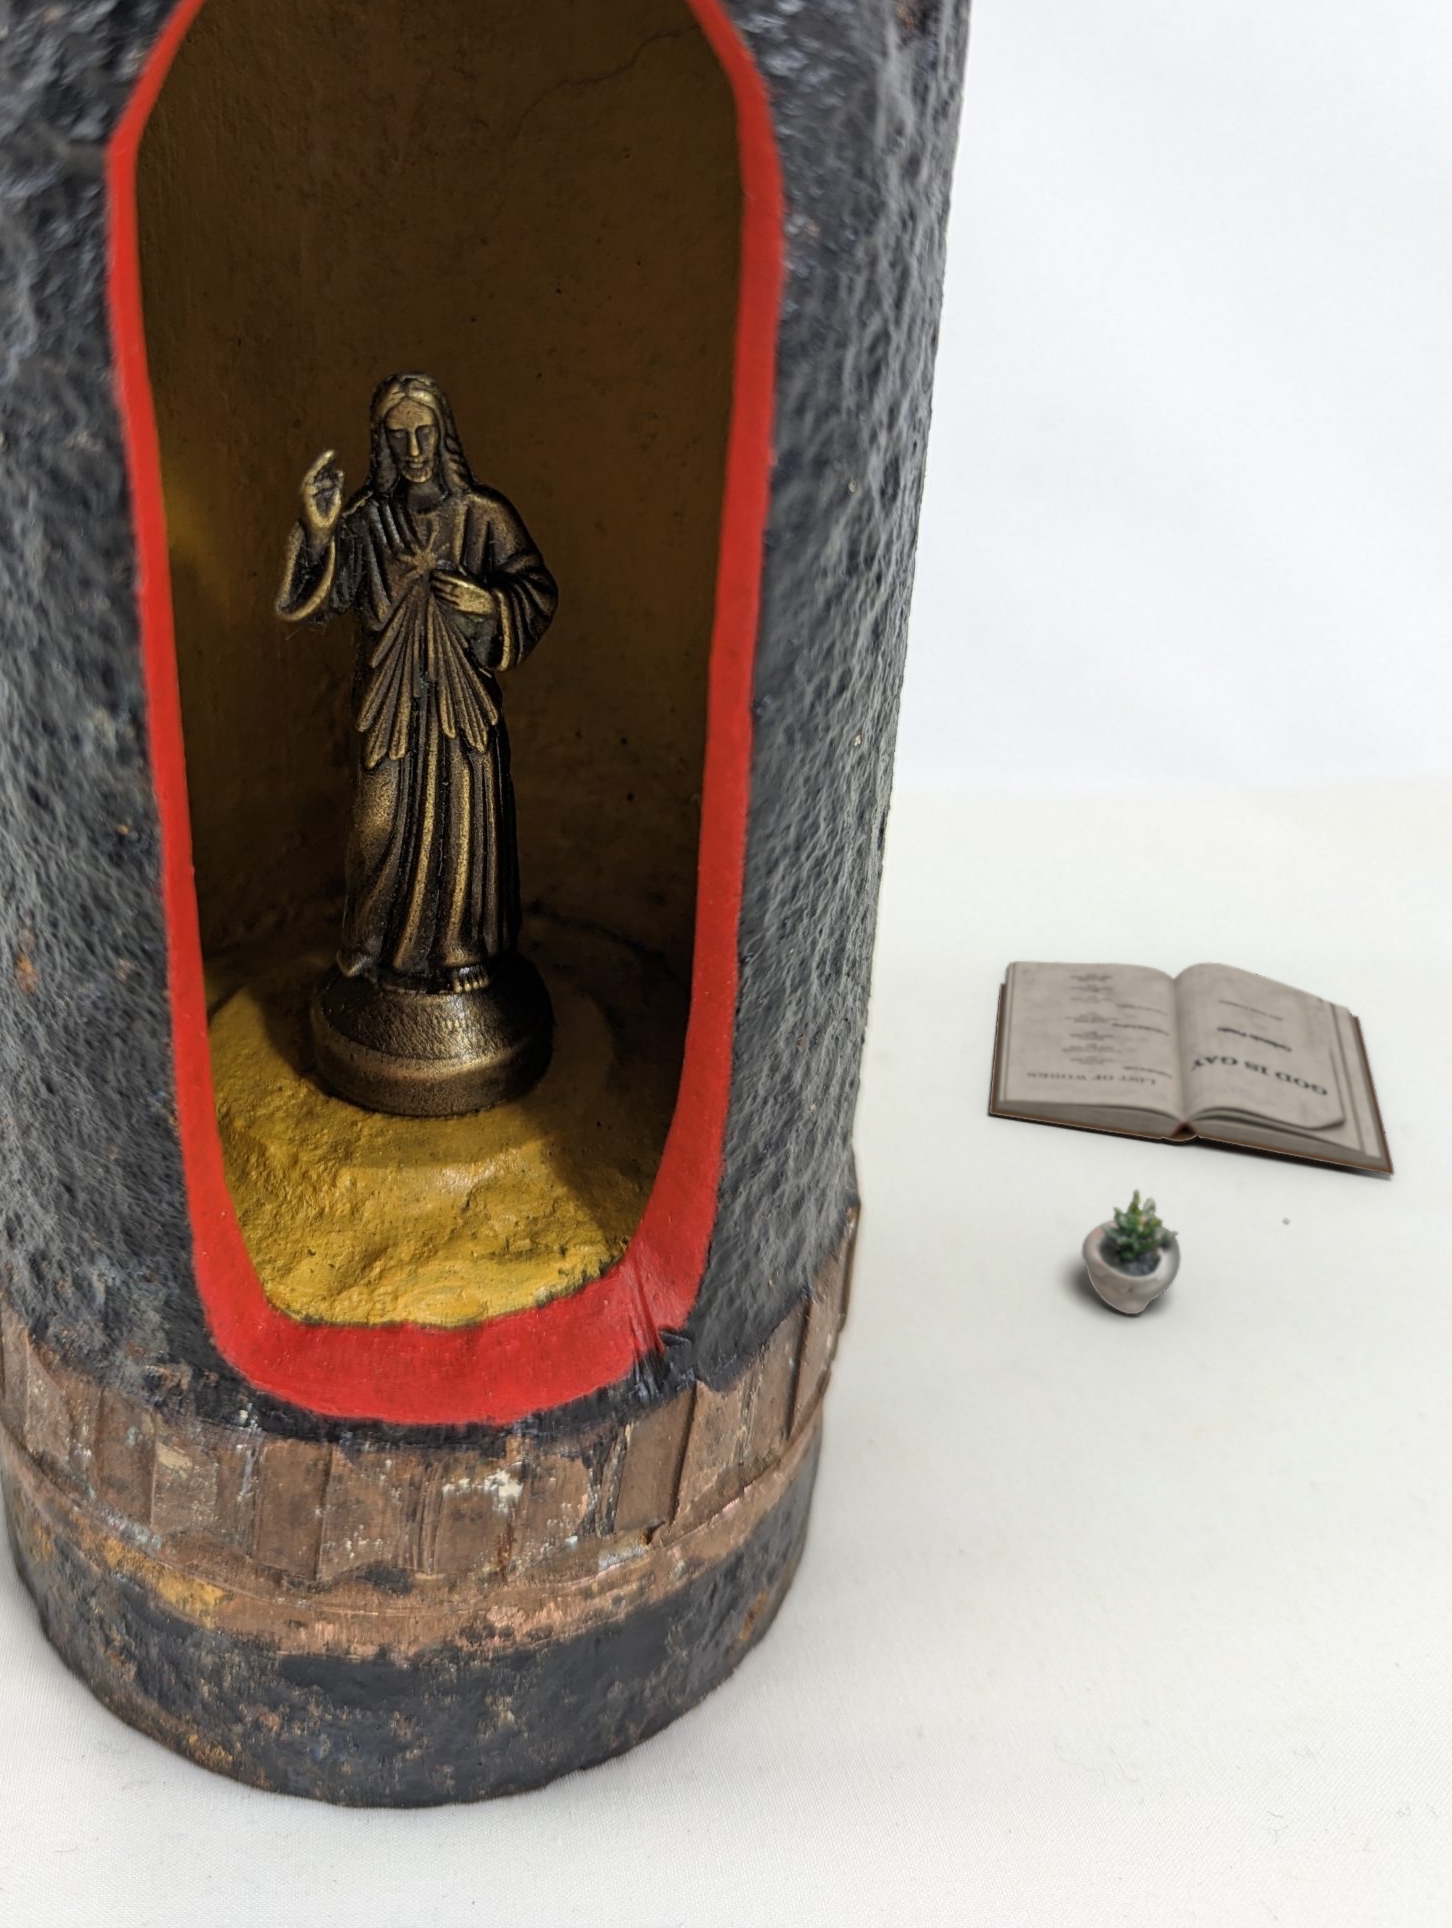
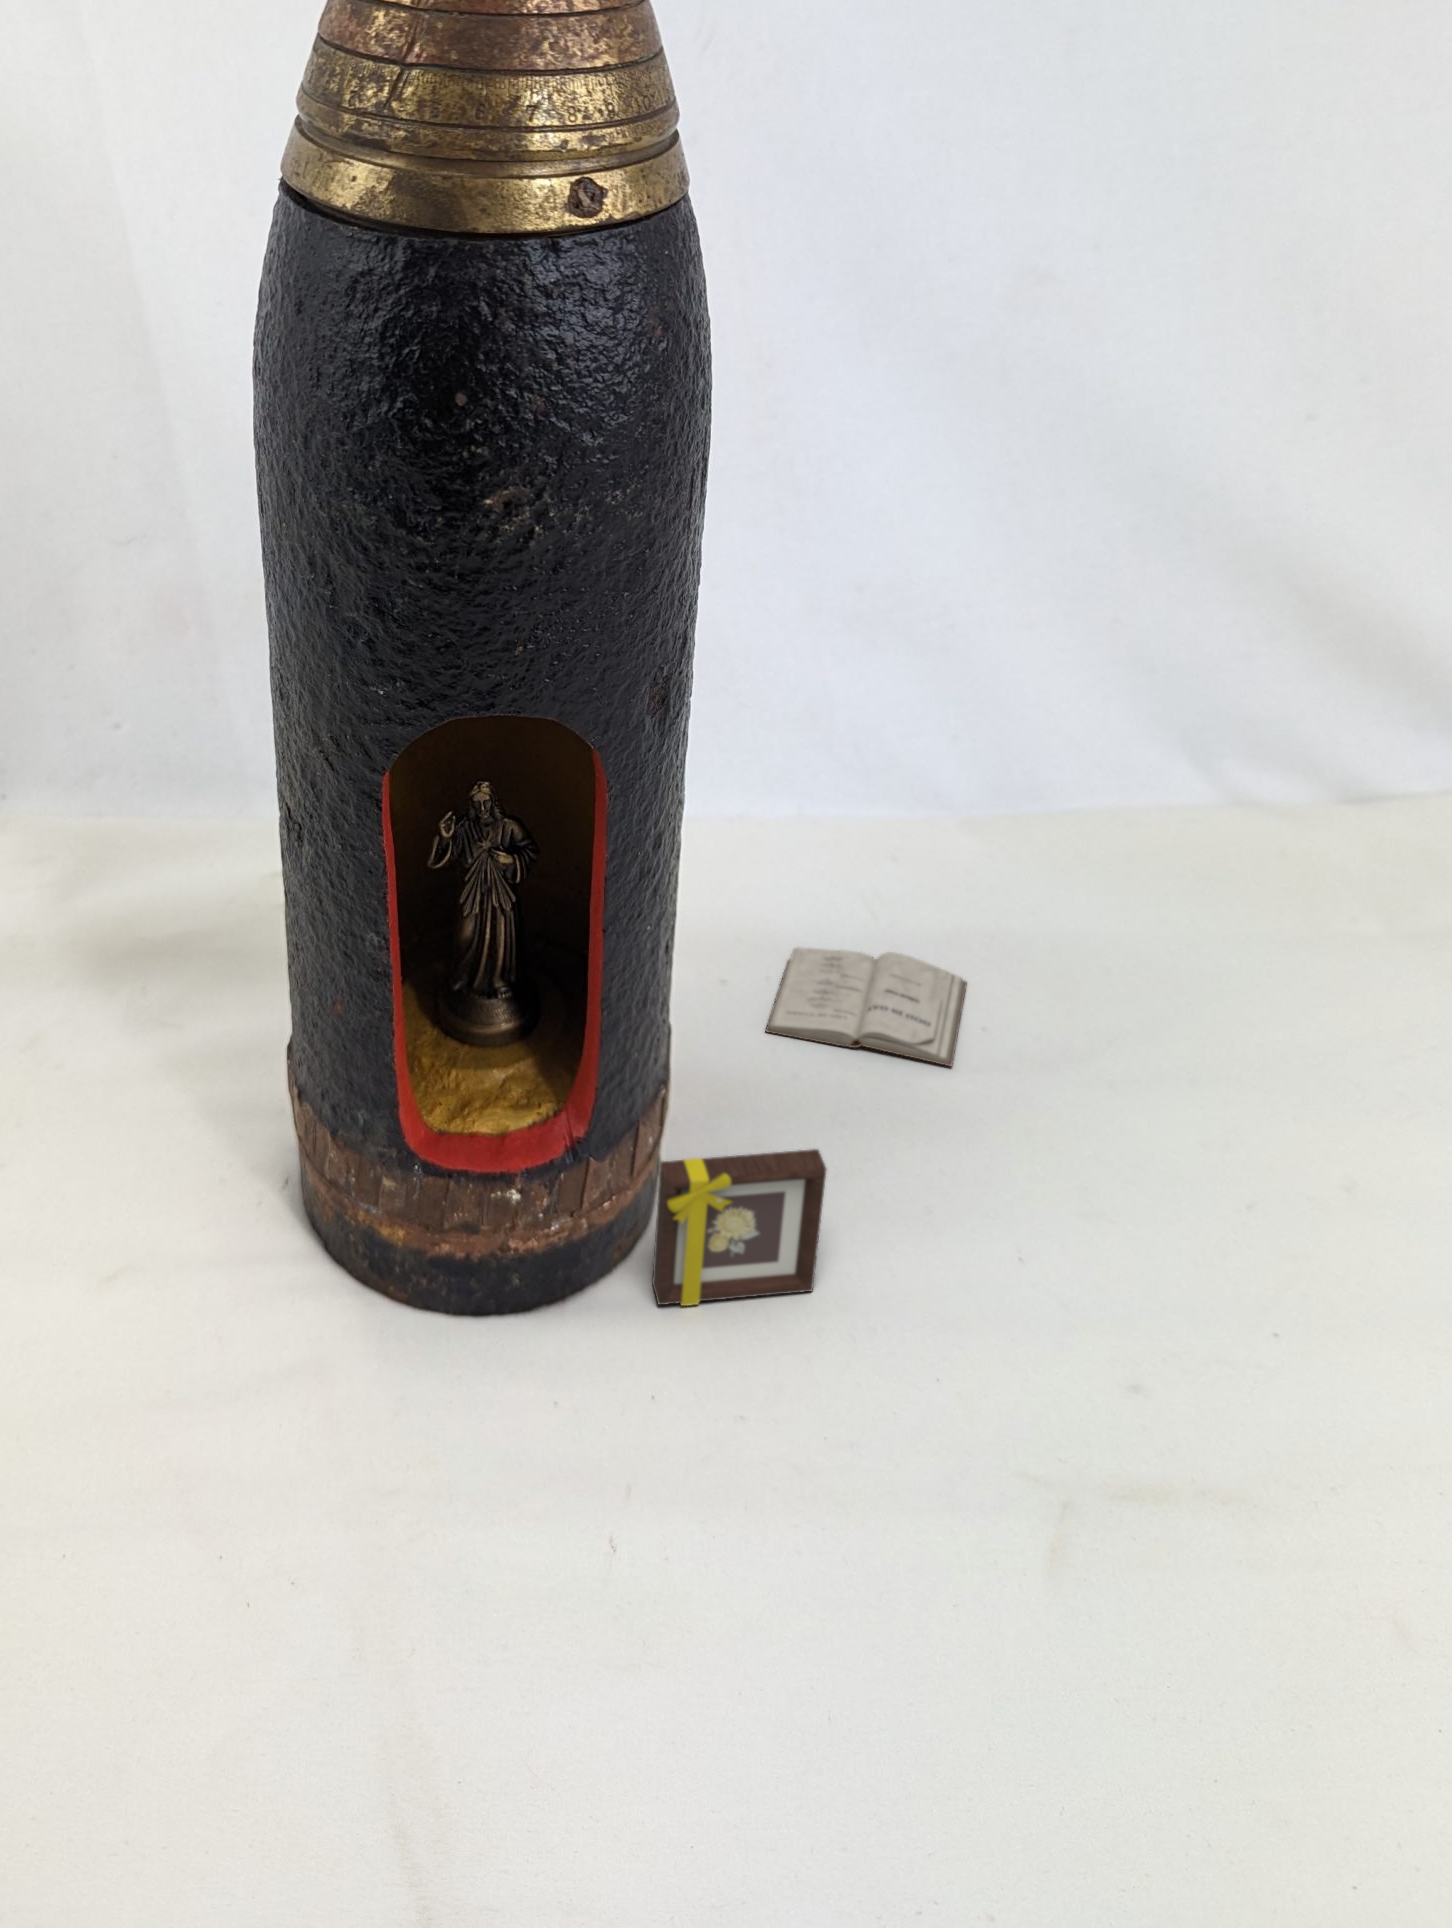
succulent plant: present [1082,1190,1289,1314] -> none [786,1076,871,1130]
picture frame: none [851,1347,1324,1774] -> present [652,1149,826,1306]

